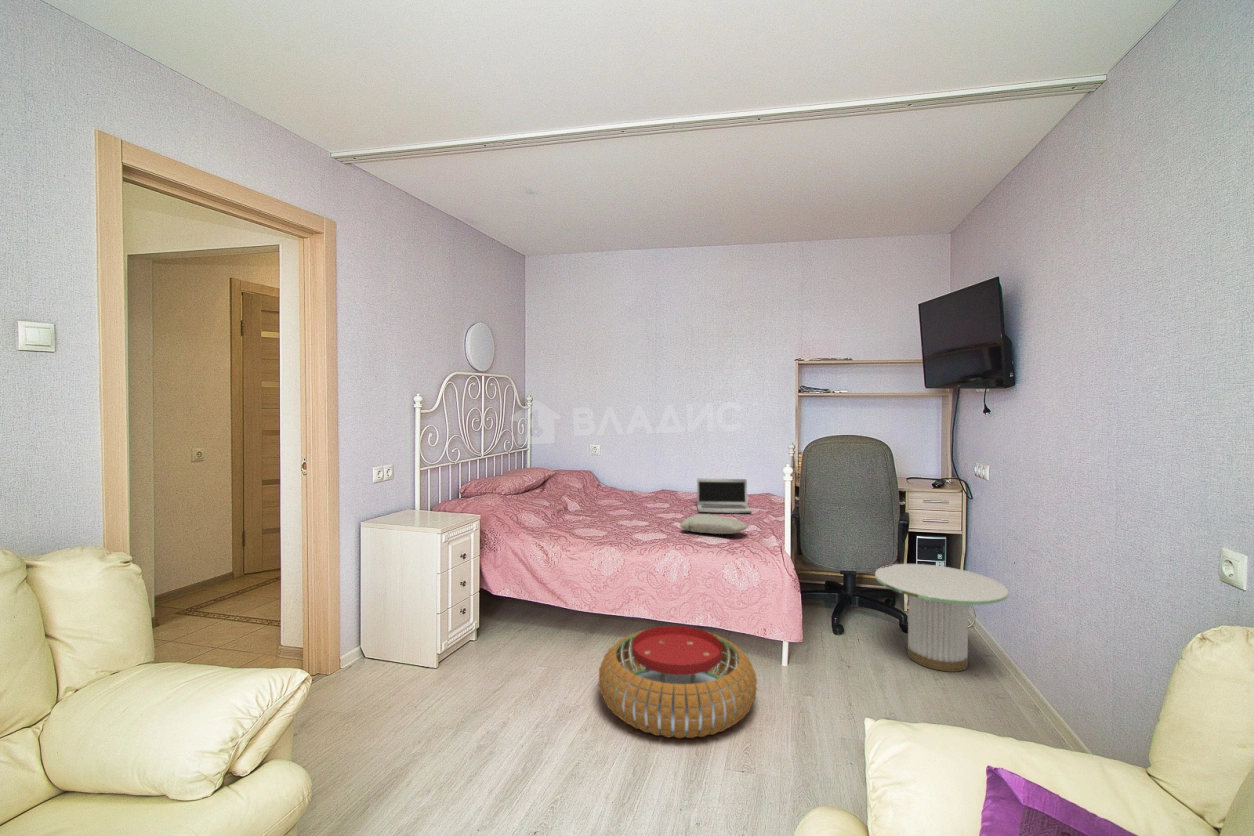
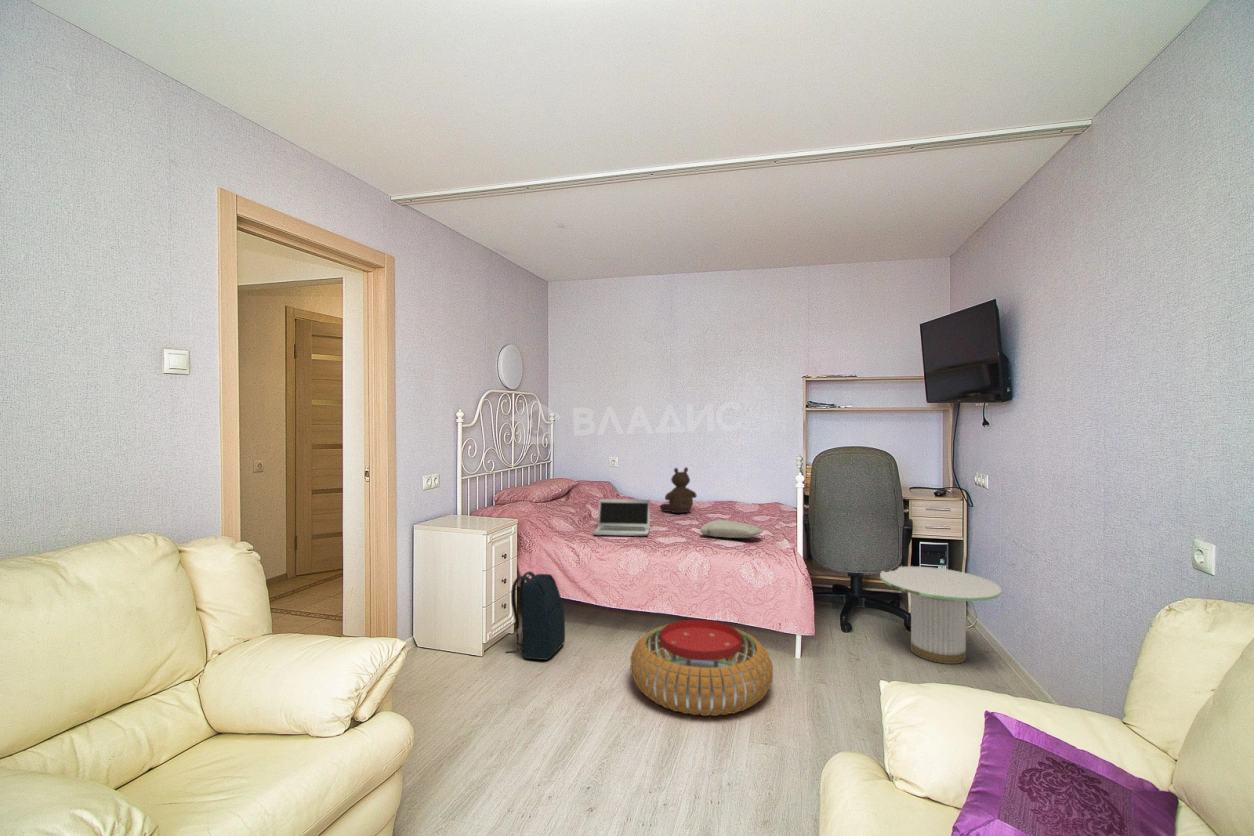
teddy bear: none [640,456,679,506] -> present [660,467,697,513]
laptop: present [697,478,751,513] -> present [593,499,650,536]
backpack: none [465,572,531,670] -> present [511,571,565,660]

